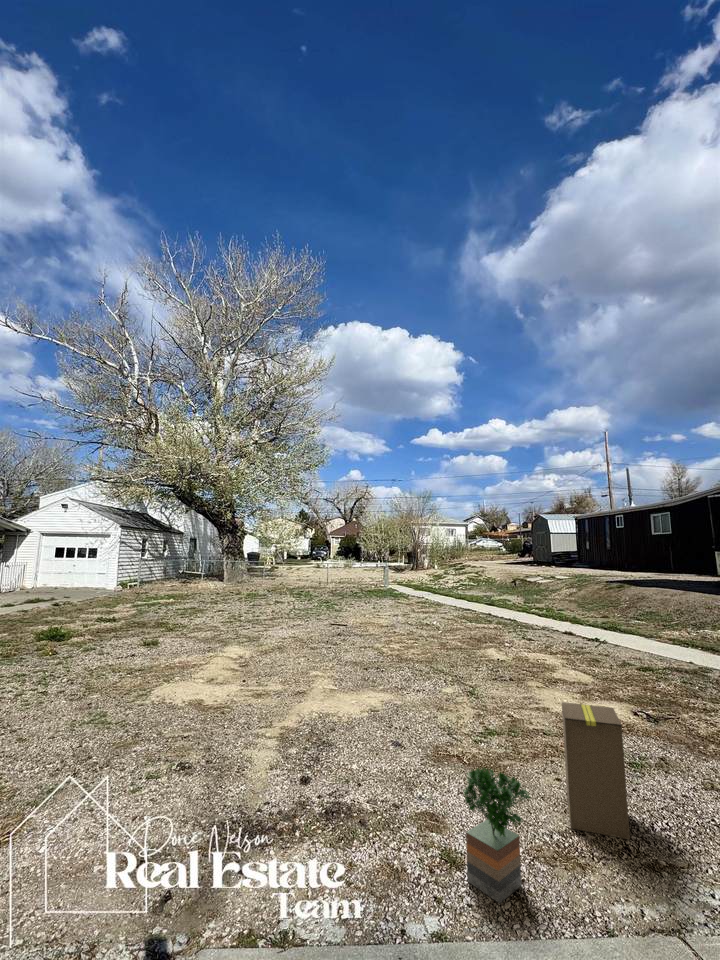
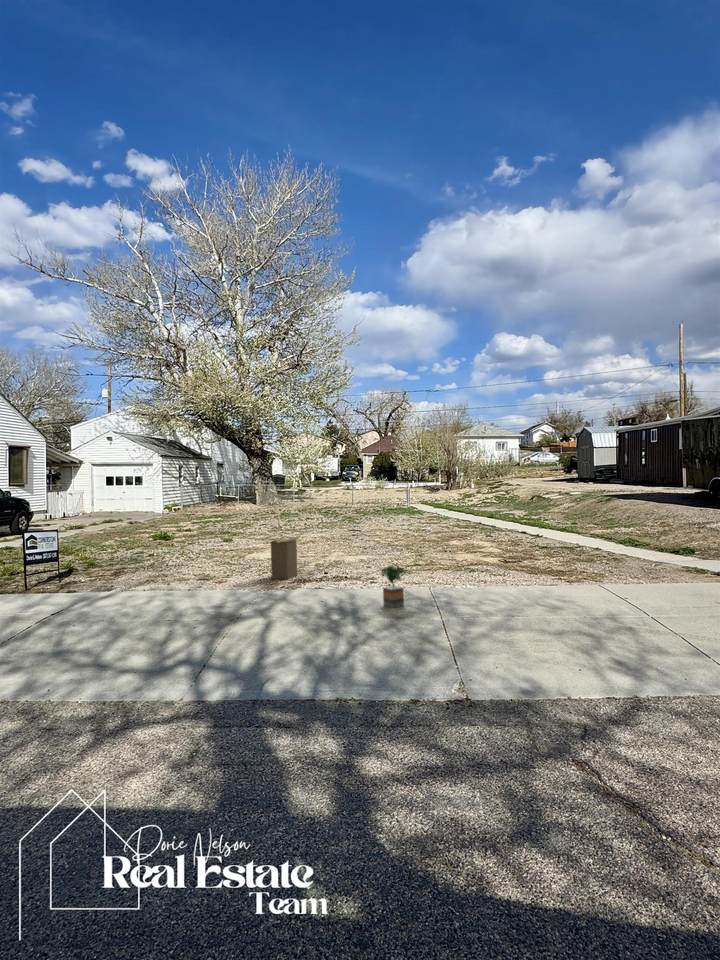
cardboard box: present [562,702,630,839] -> present [271,539,297,580]

